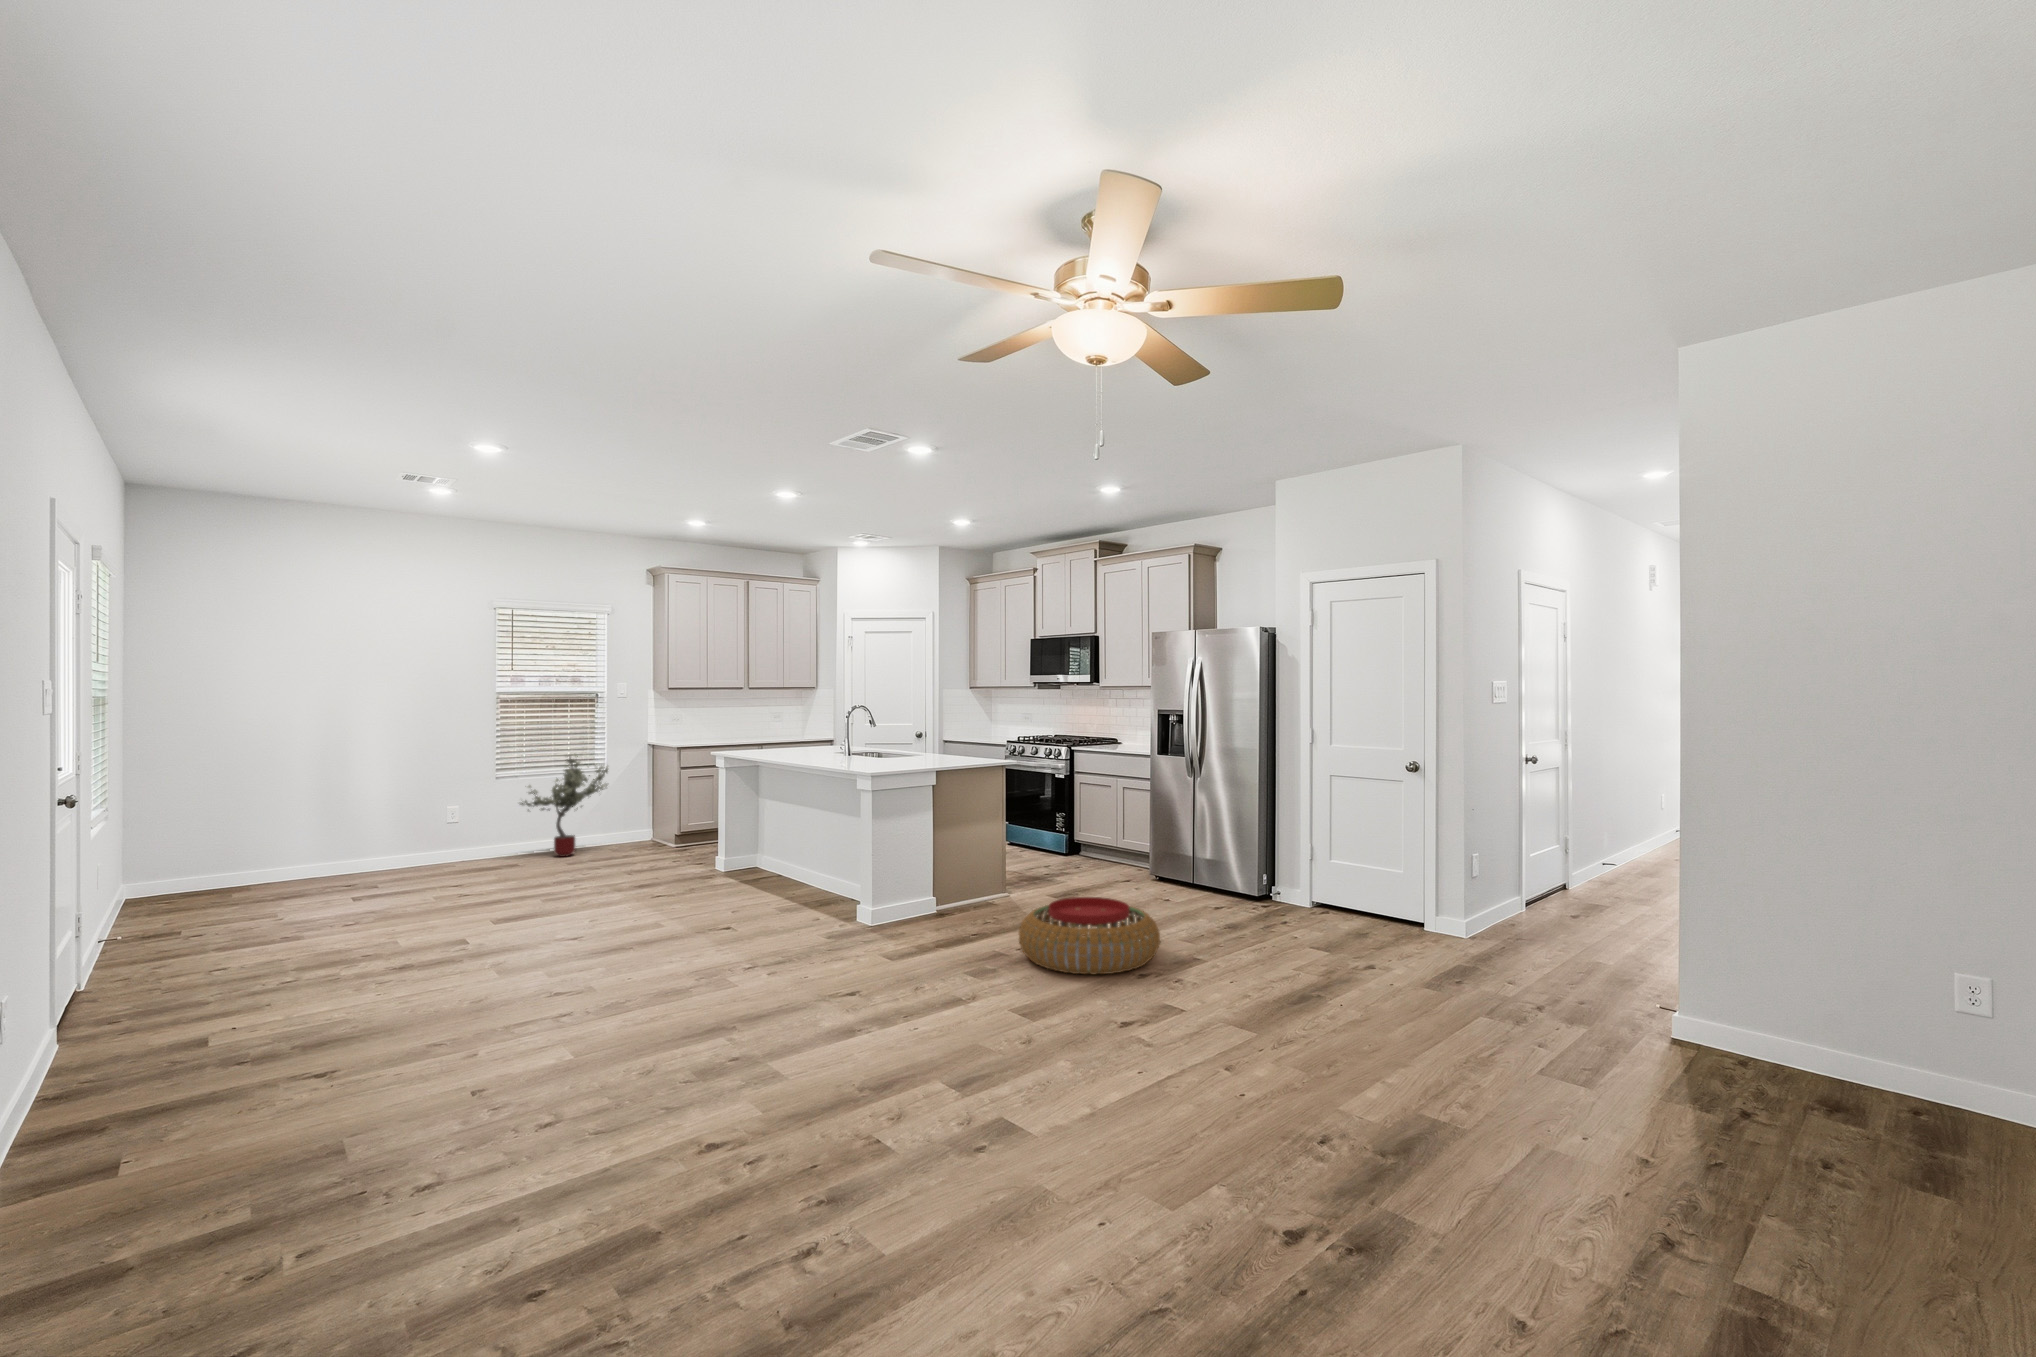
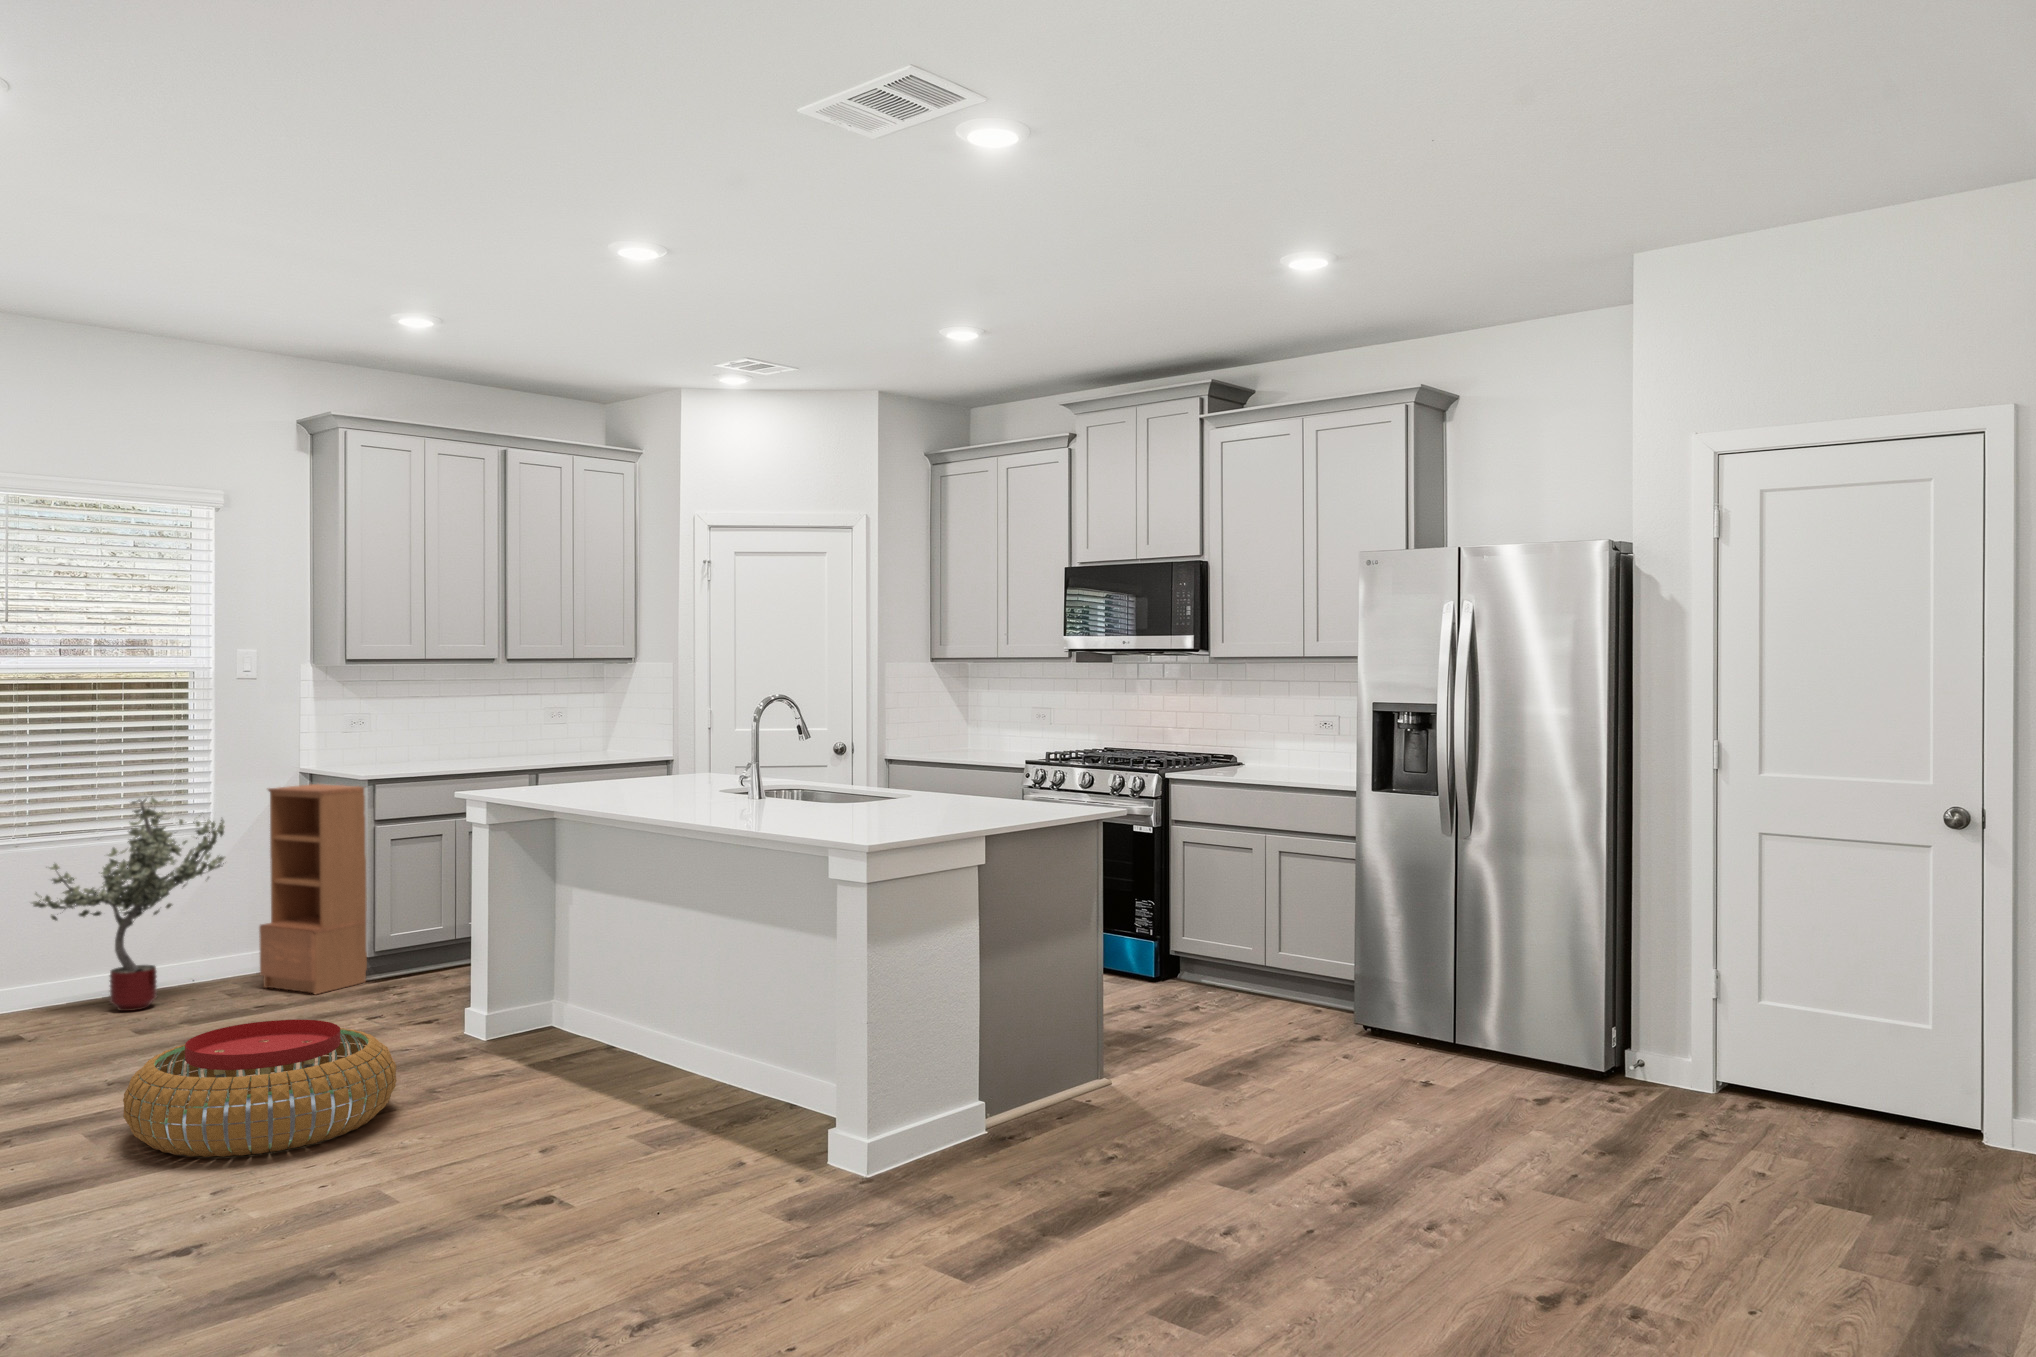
bookcase: none [625,749,676,852] -> present [259,784,367,994]
pouf: present [1019,897,1160,974] -> present [123,1020,396,1157]

